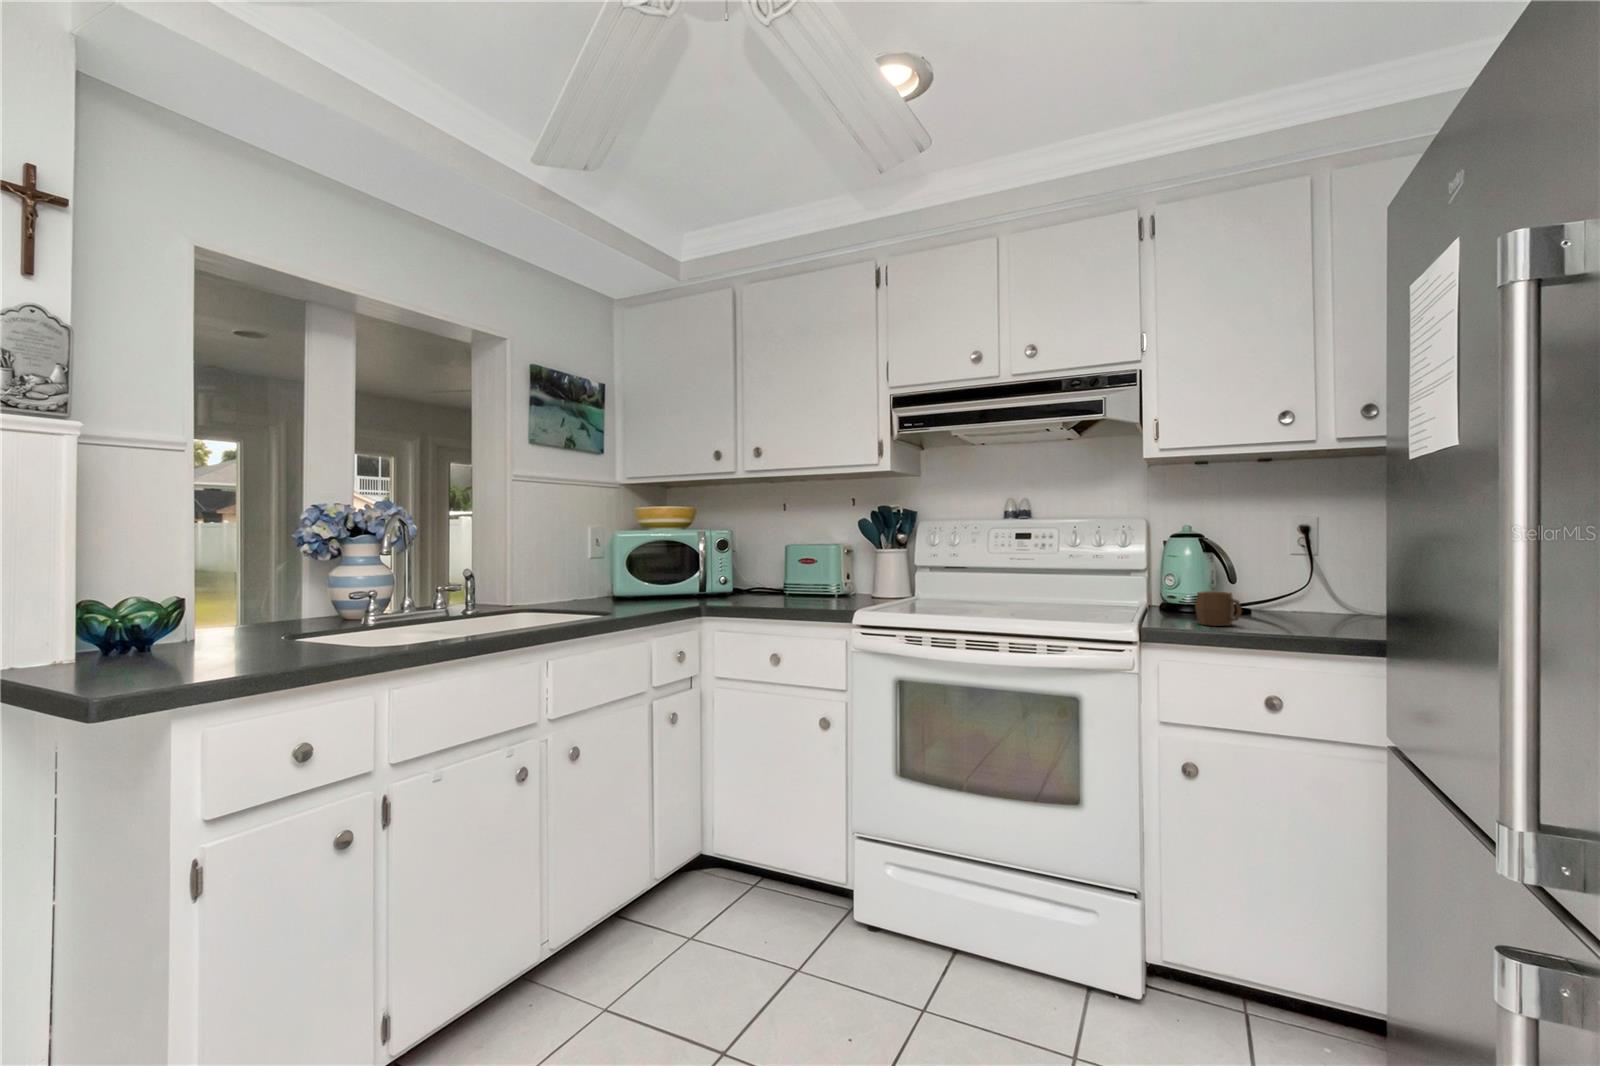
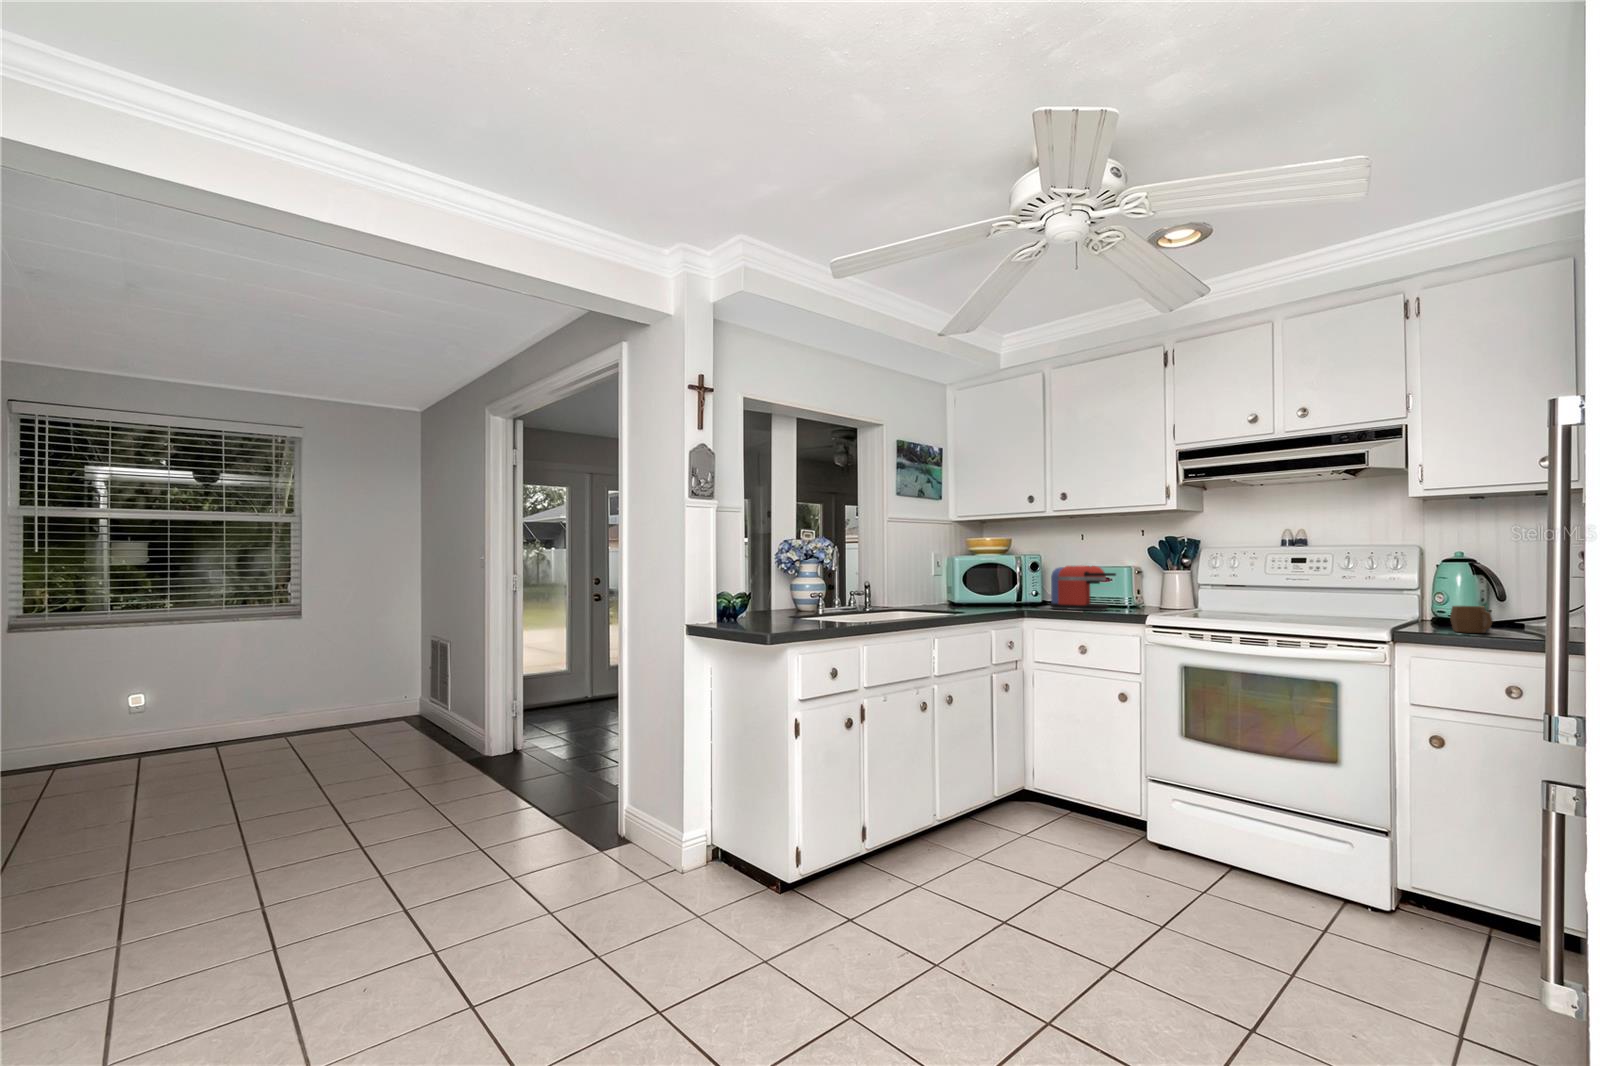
coffee maker: none [736,545,819,605] -> present [1050,566,1116,610]

